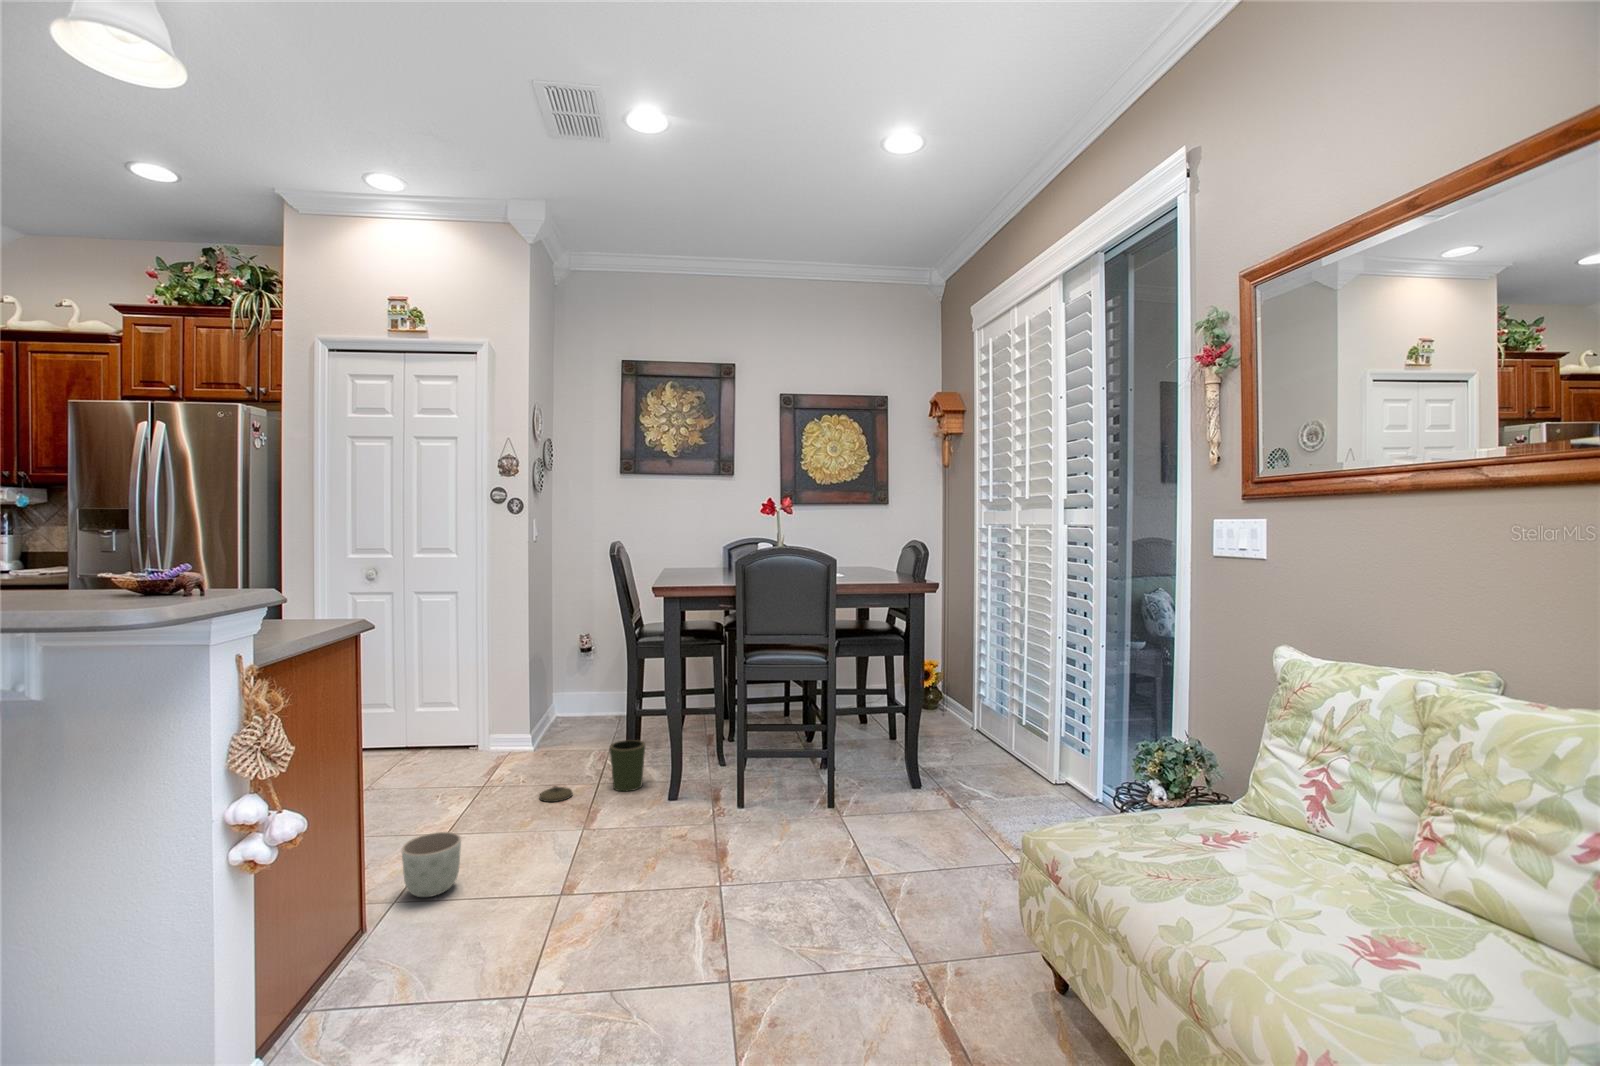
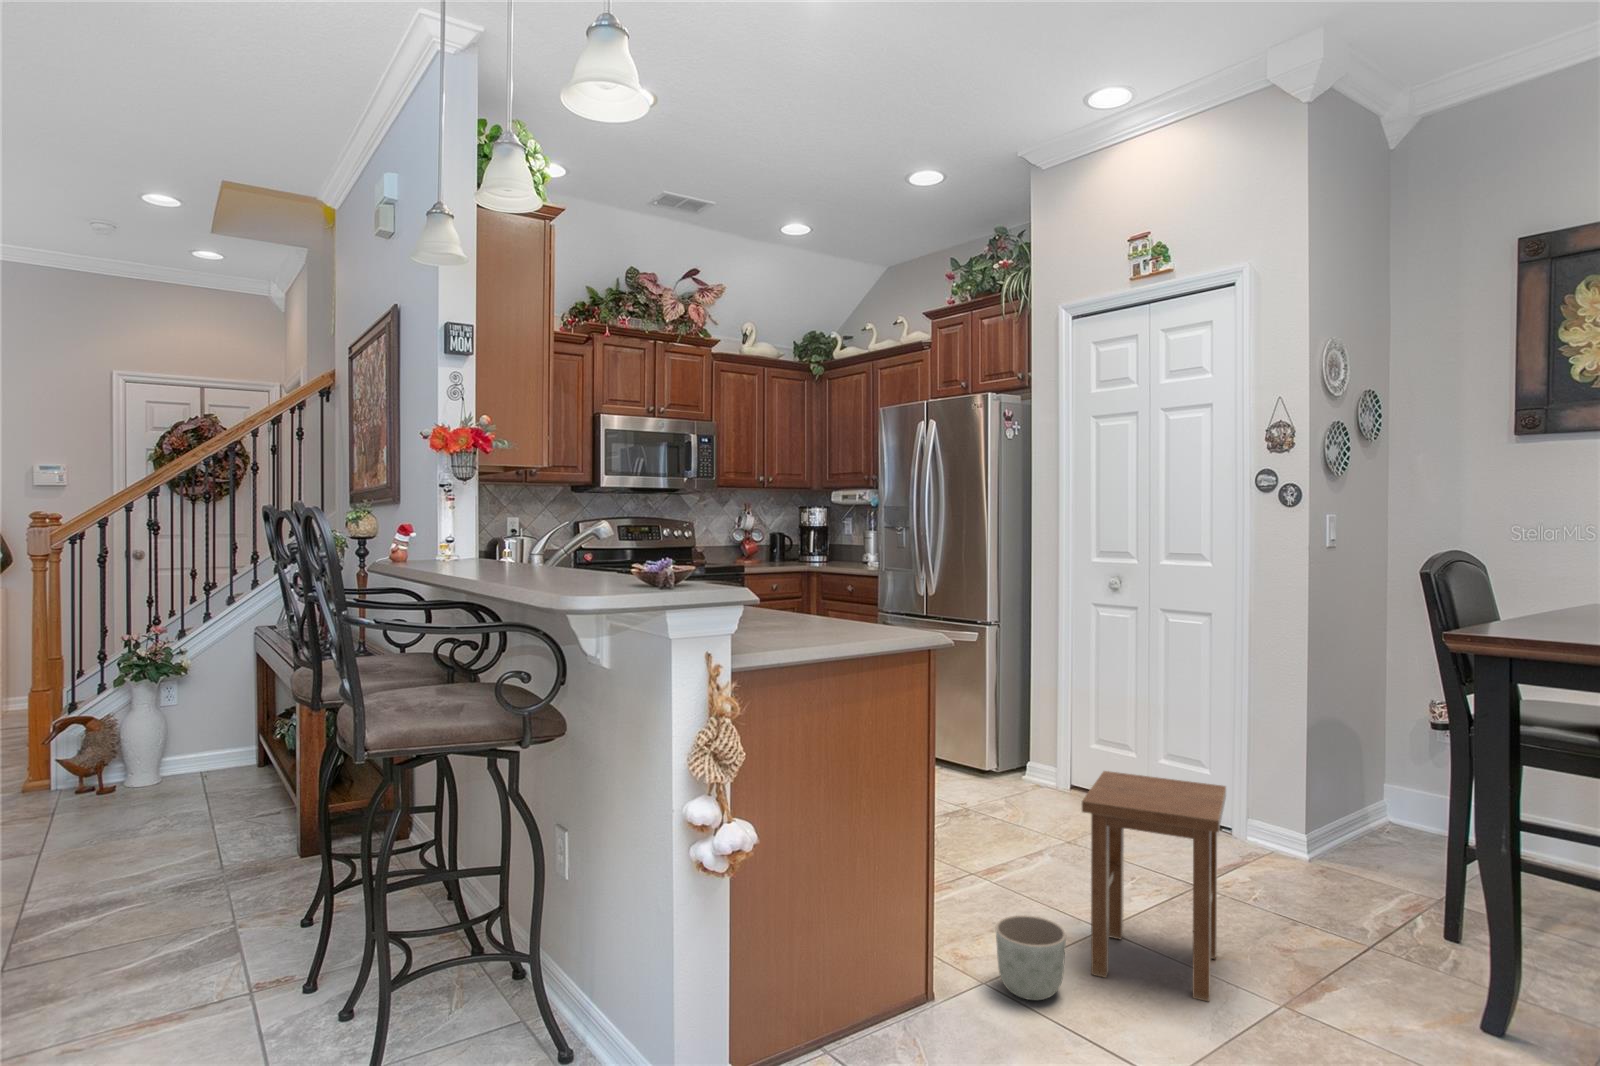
stool: none [444,703,553,862] -> present [1082,771,1226,1001]
trash can: present [539,740,645,802] -> none [1255,892,1452,989]

